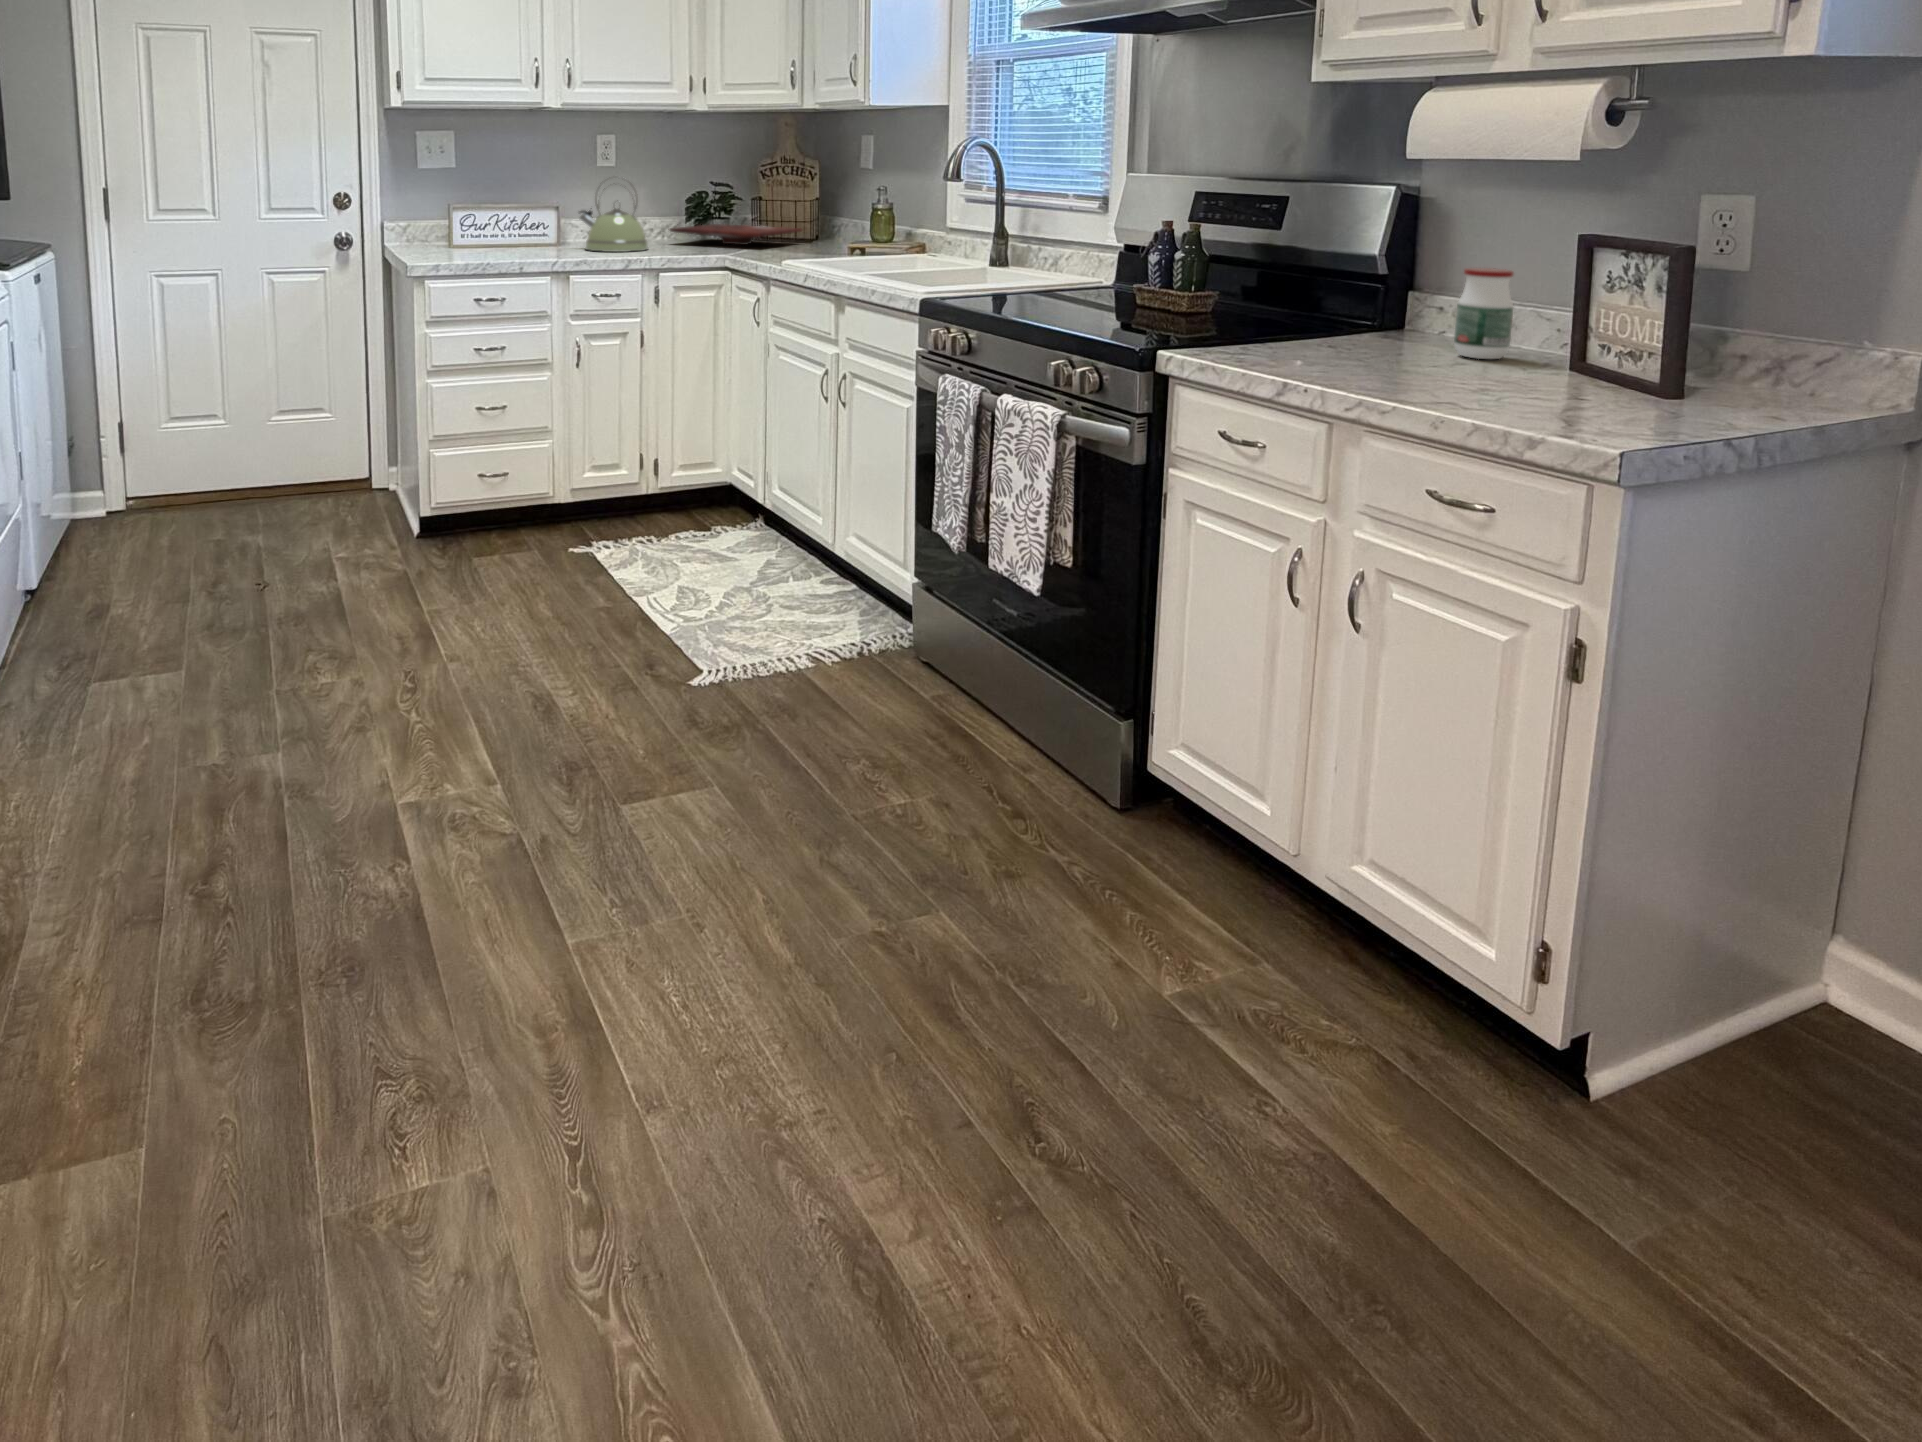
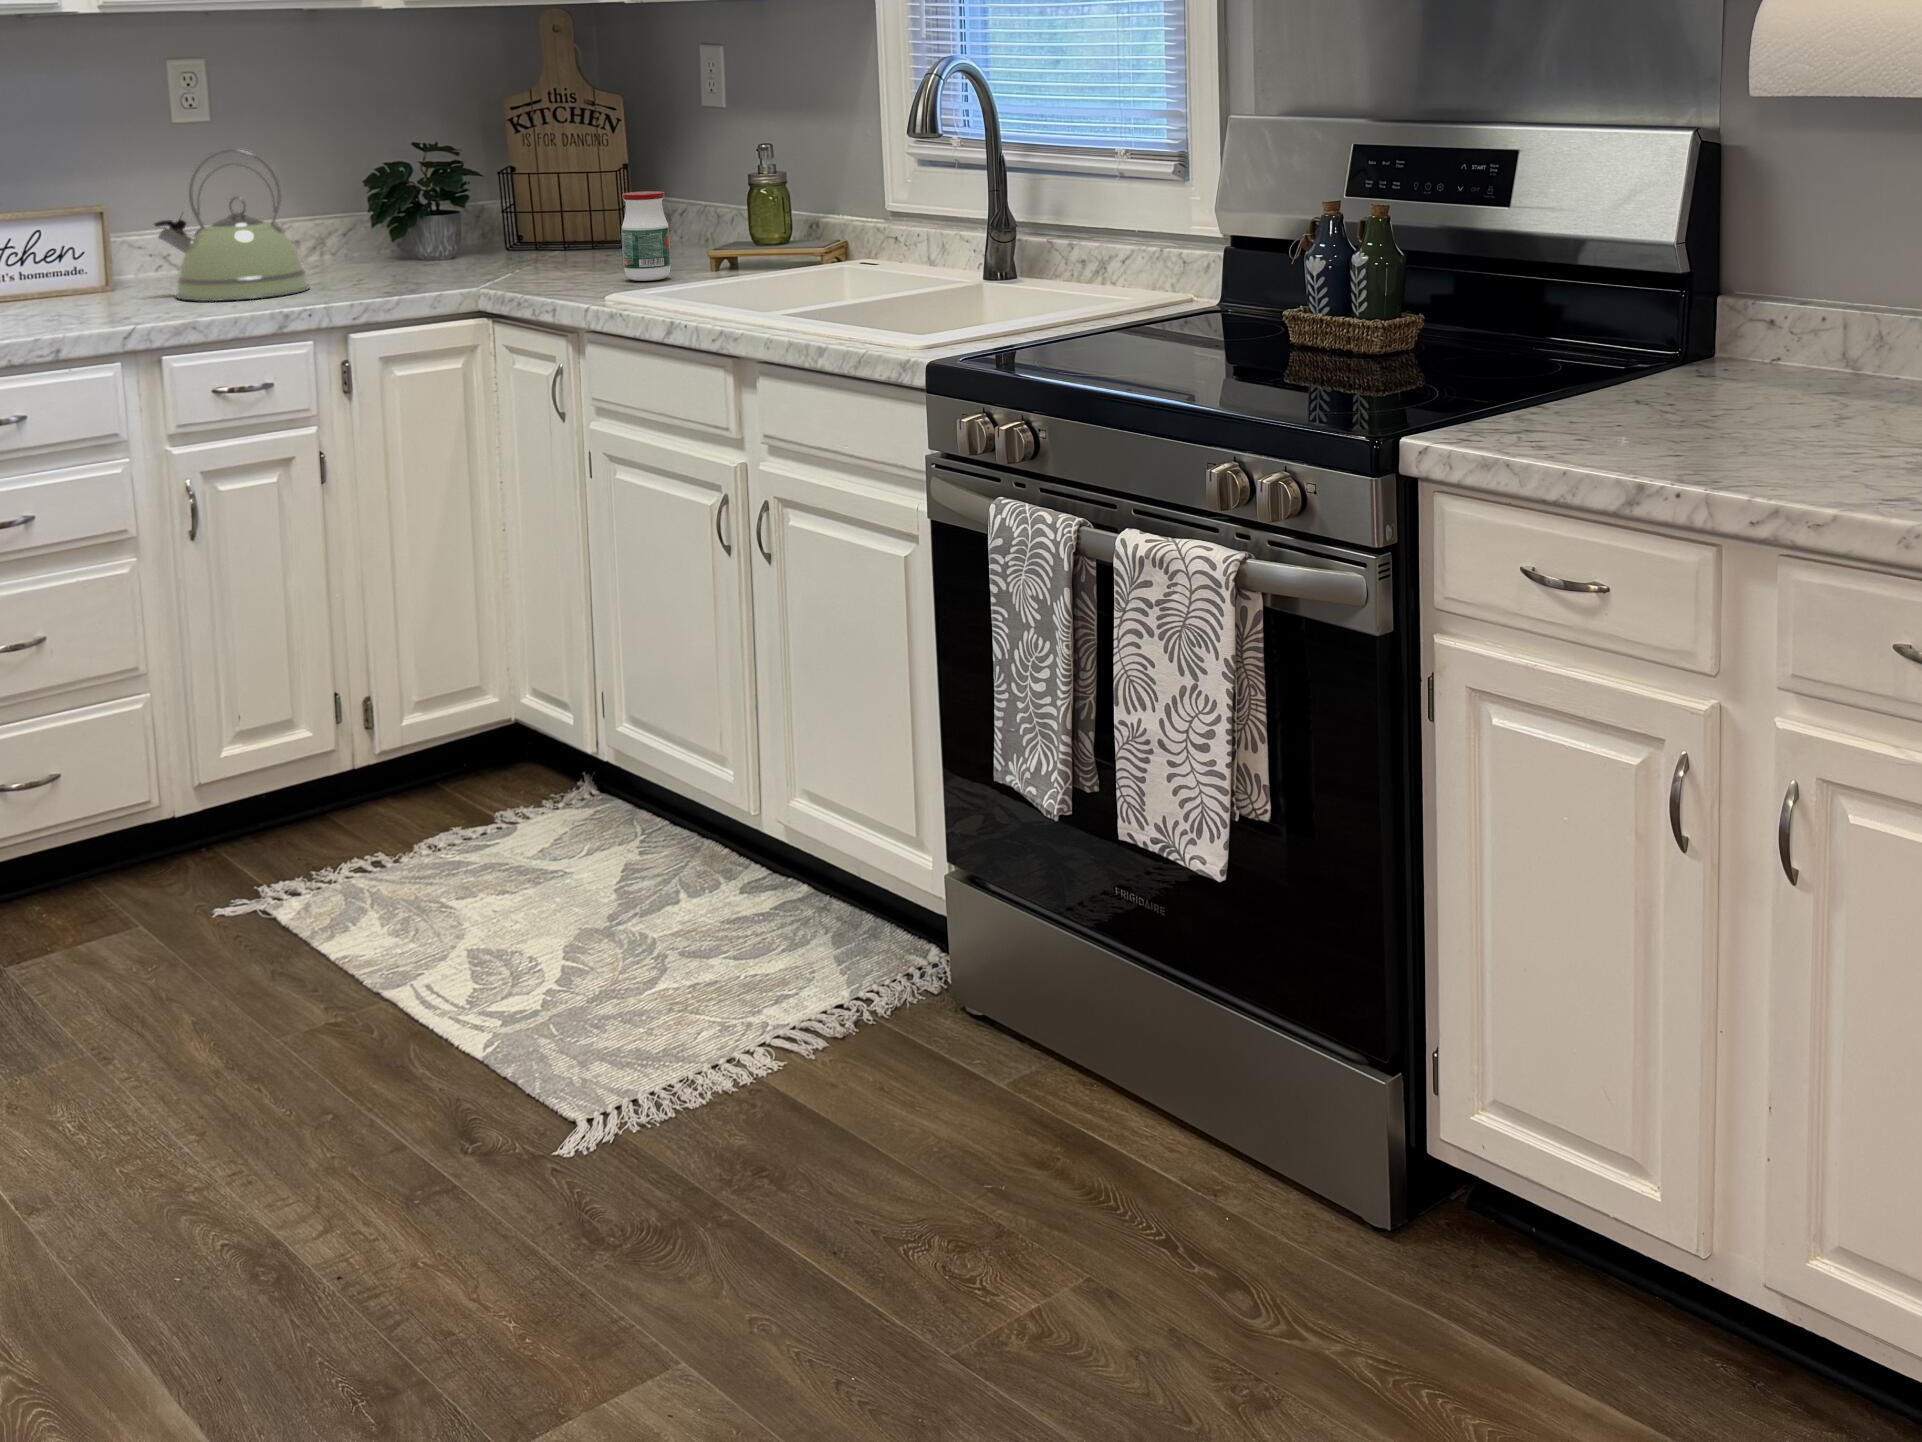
cutting board: present [669,224,802,245] -> none [339,224,600,264]
jar: present [1454,268,1514,359] -> present [621,191,671,281]

